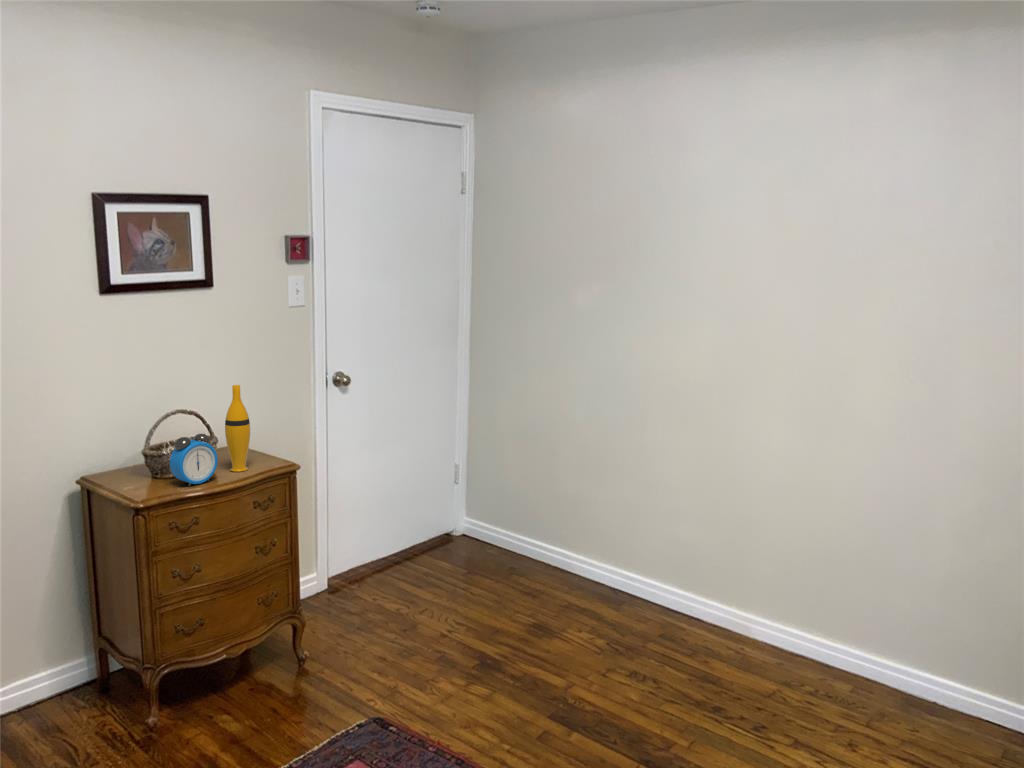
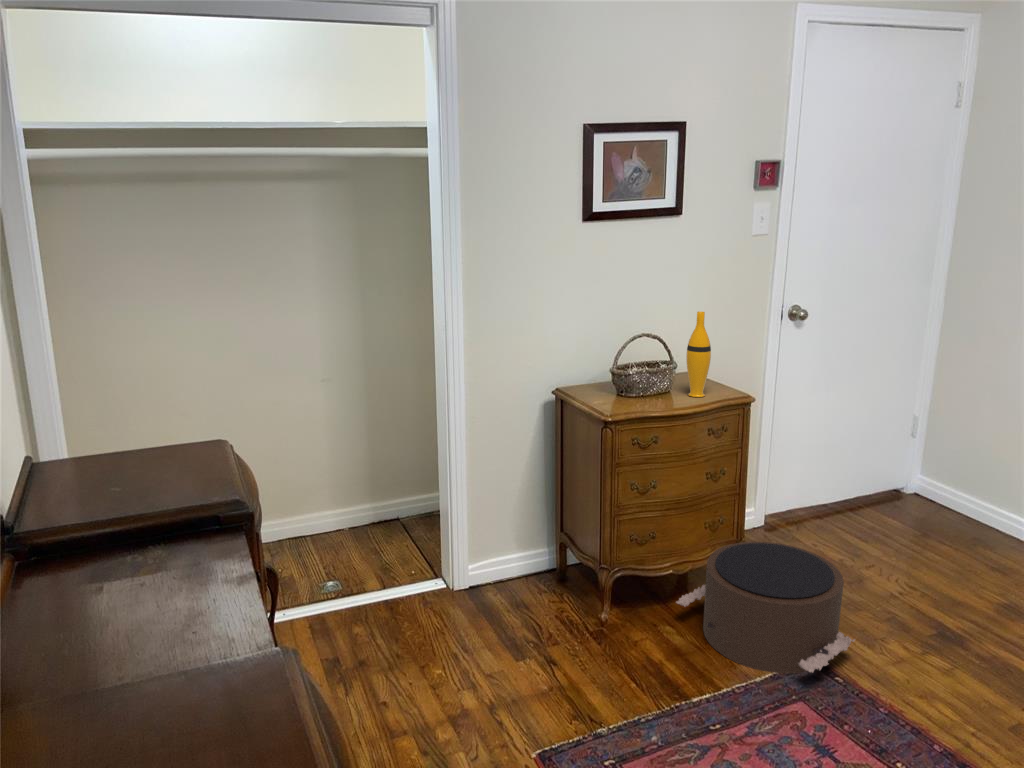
alarm clock: present [170,433,218,486] -> none [636,356,679,406]
pouf: none [231,606,406,738] -> present [676,541,855,673]

